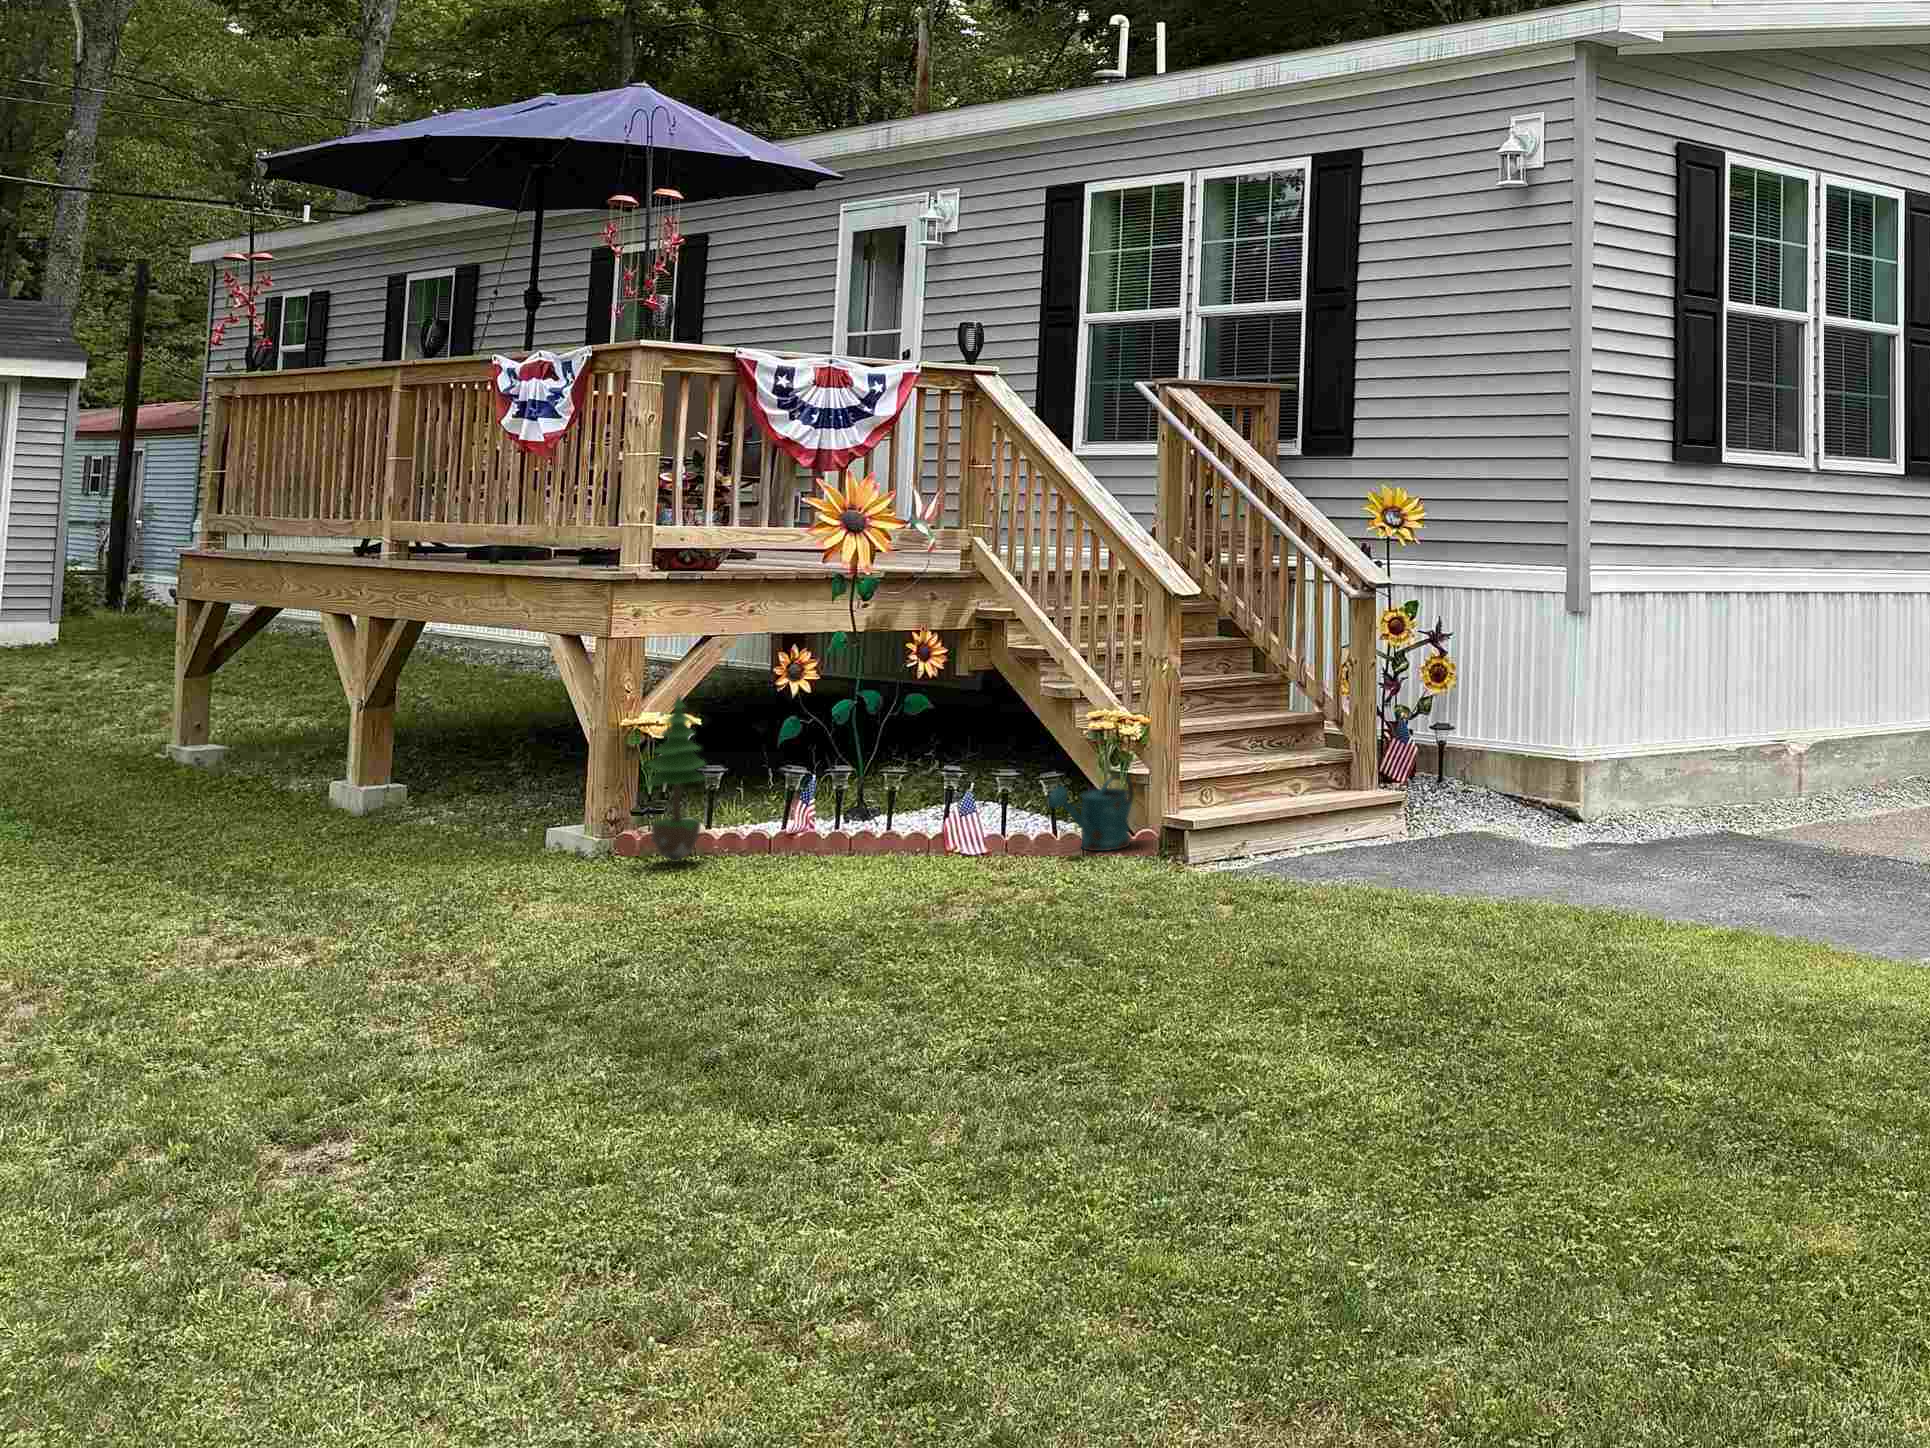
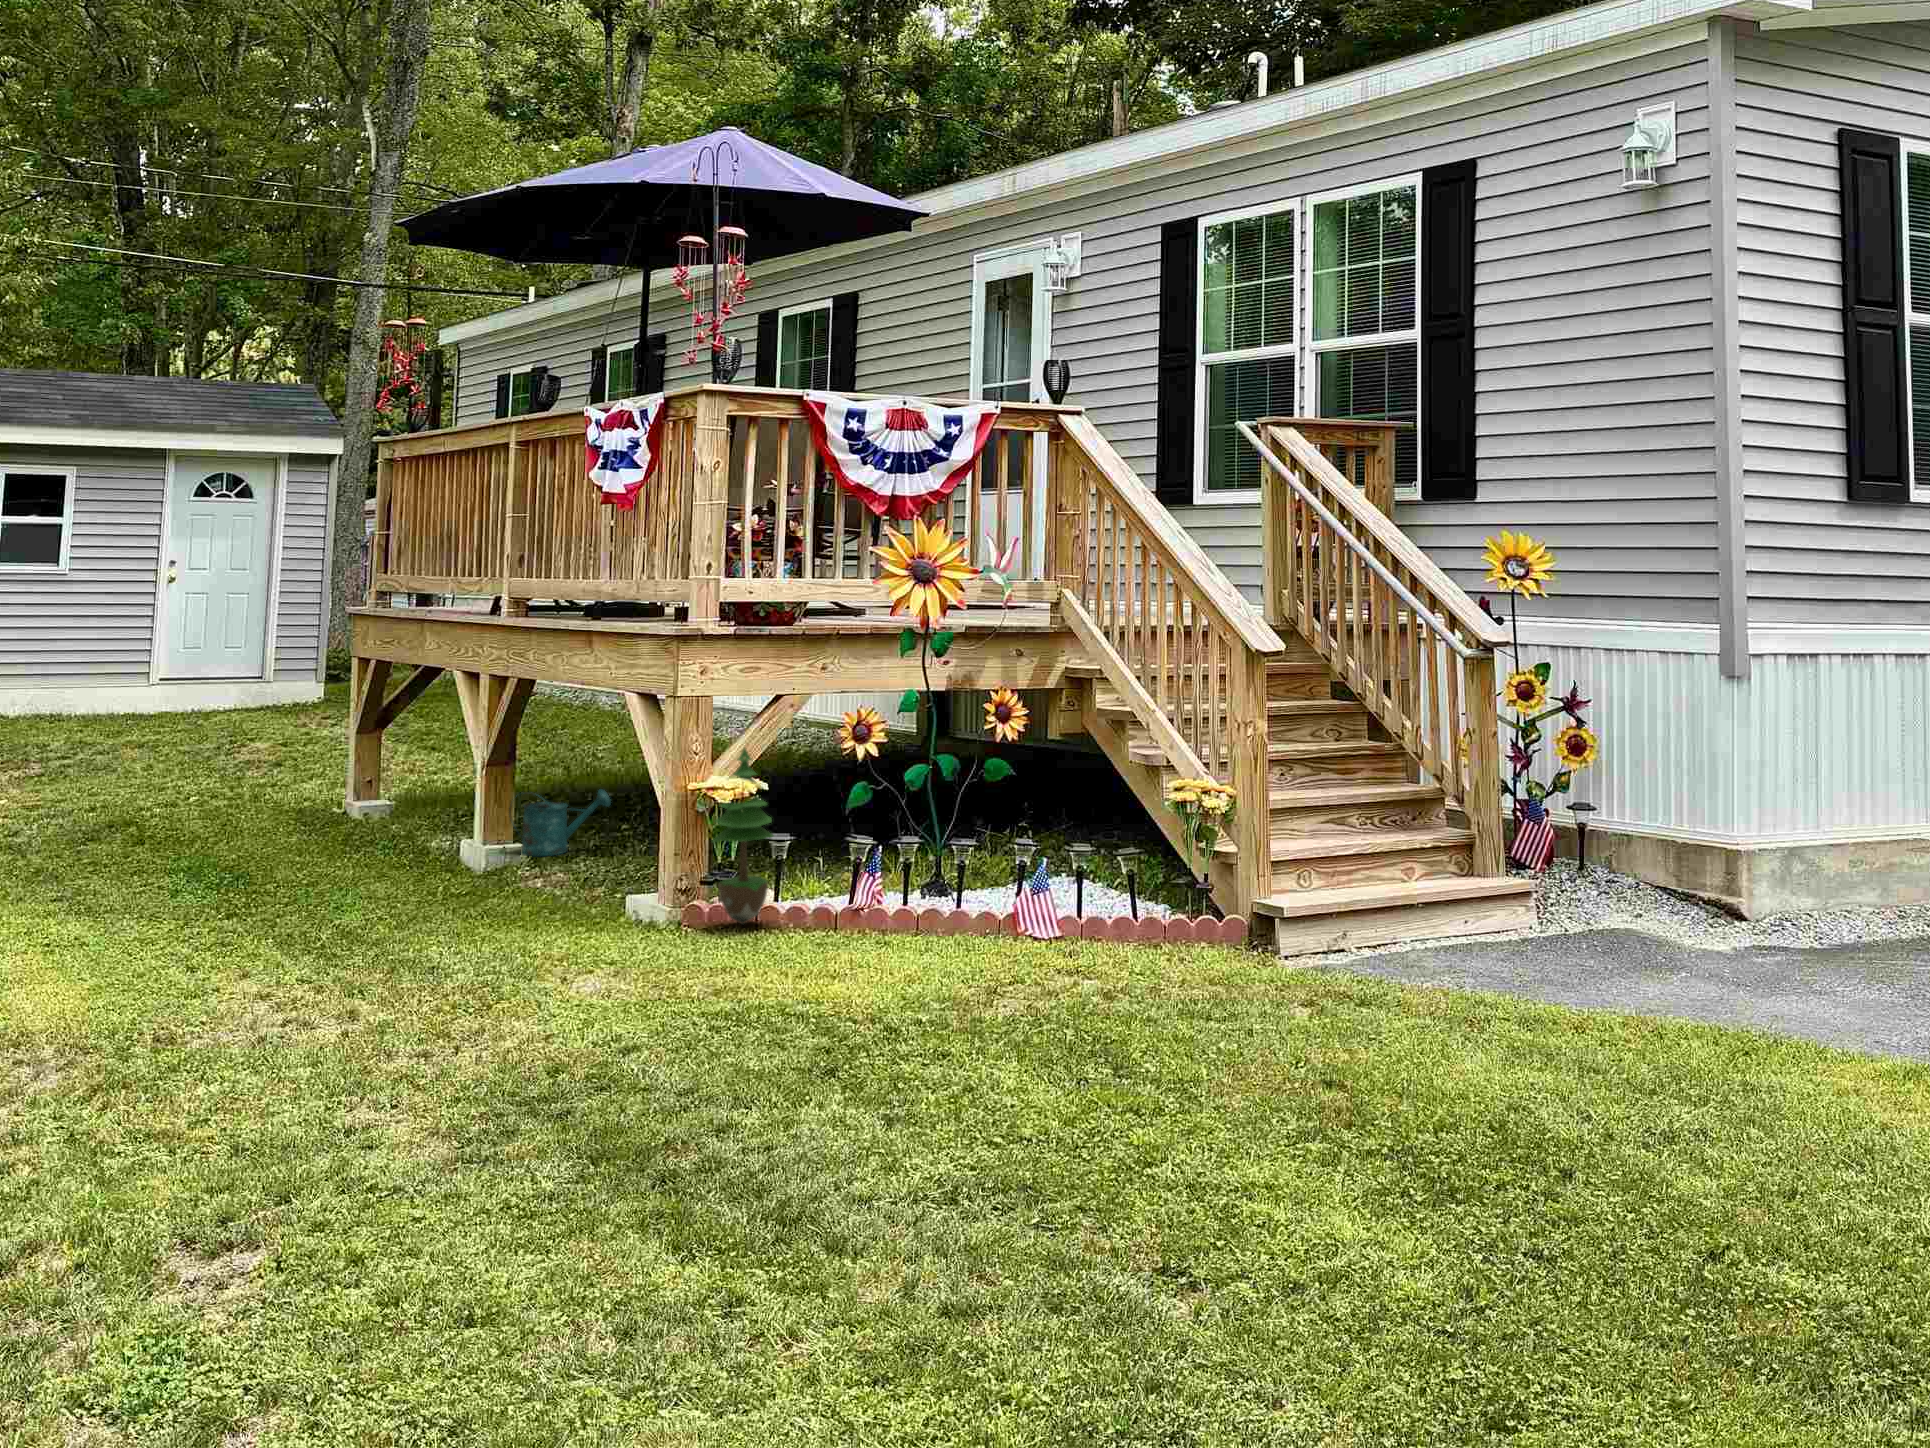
watering can: present [1048,776,1134,851] -> present [514,789,611,856]

